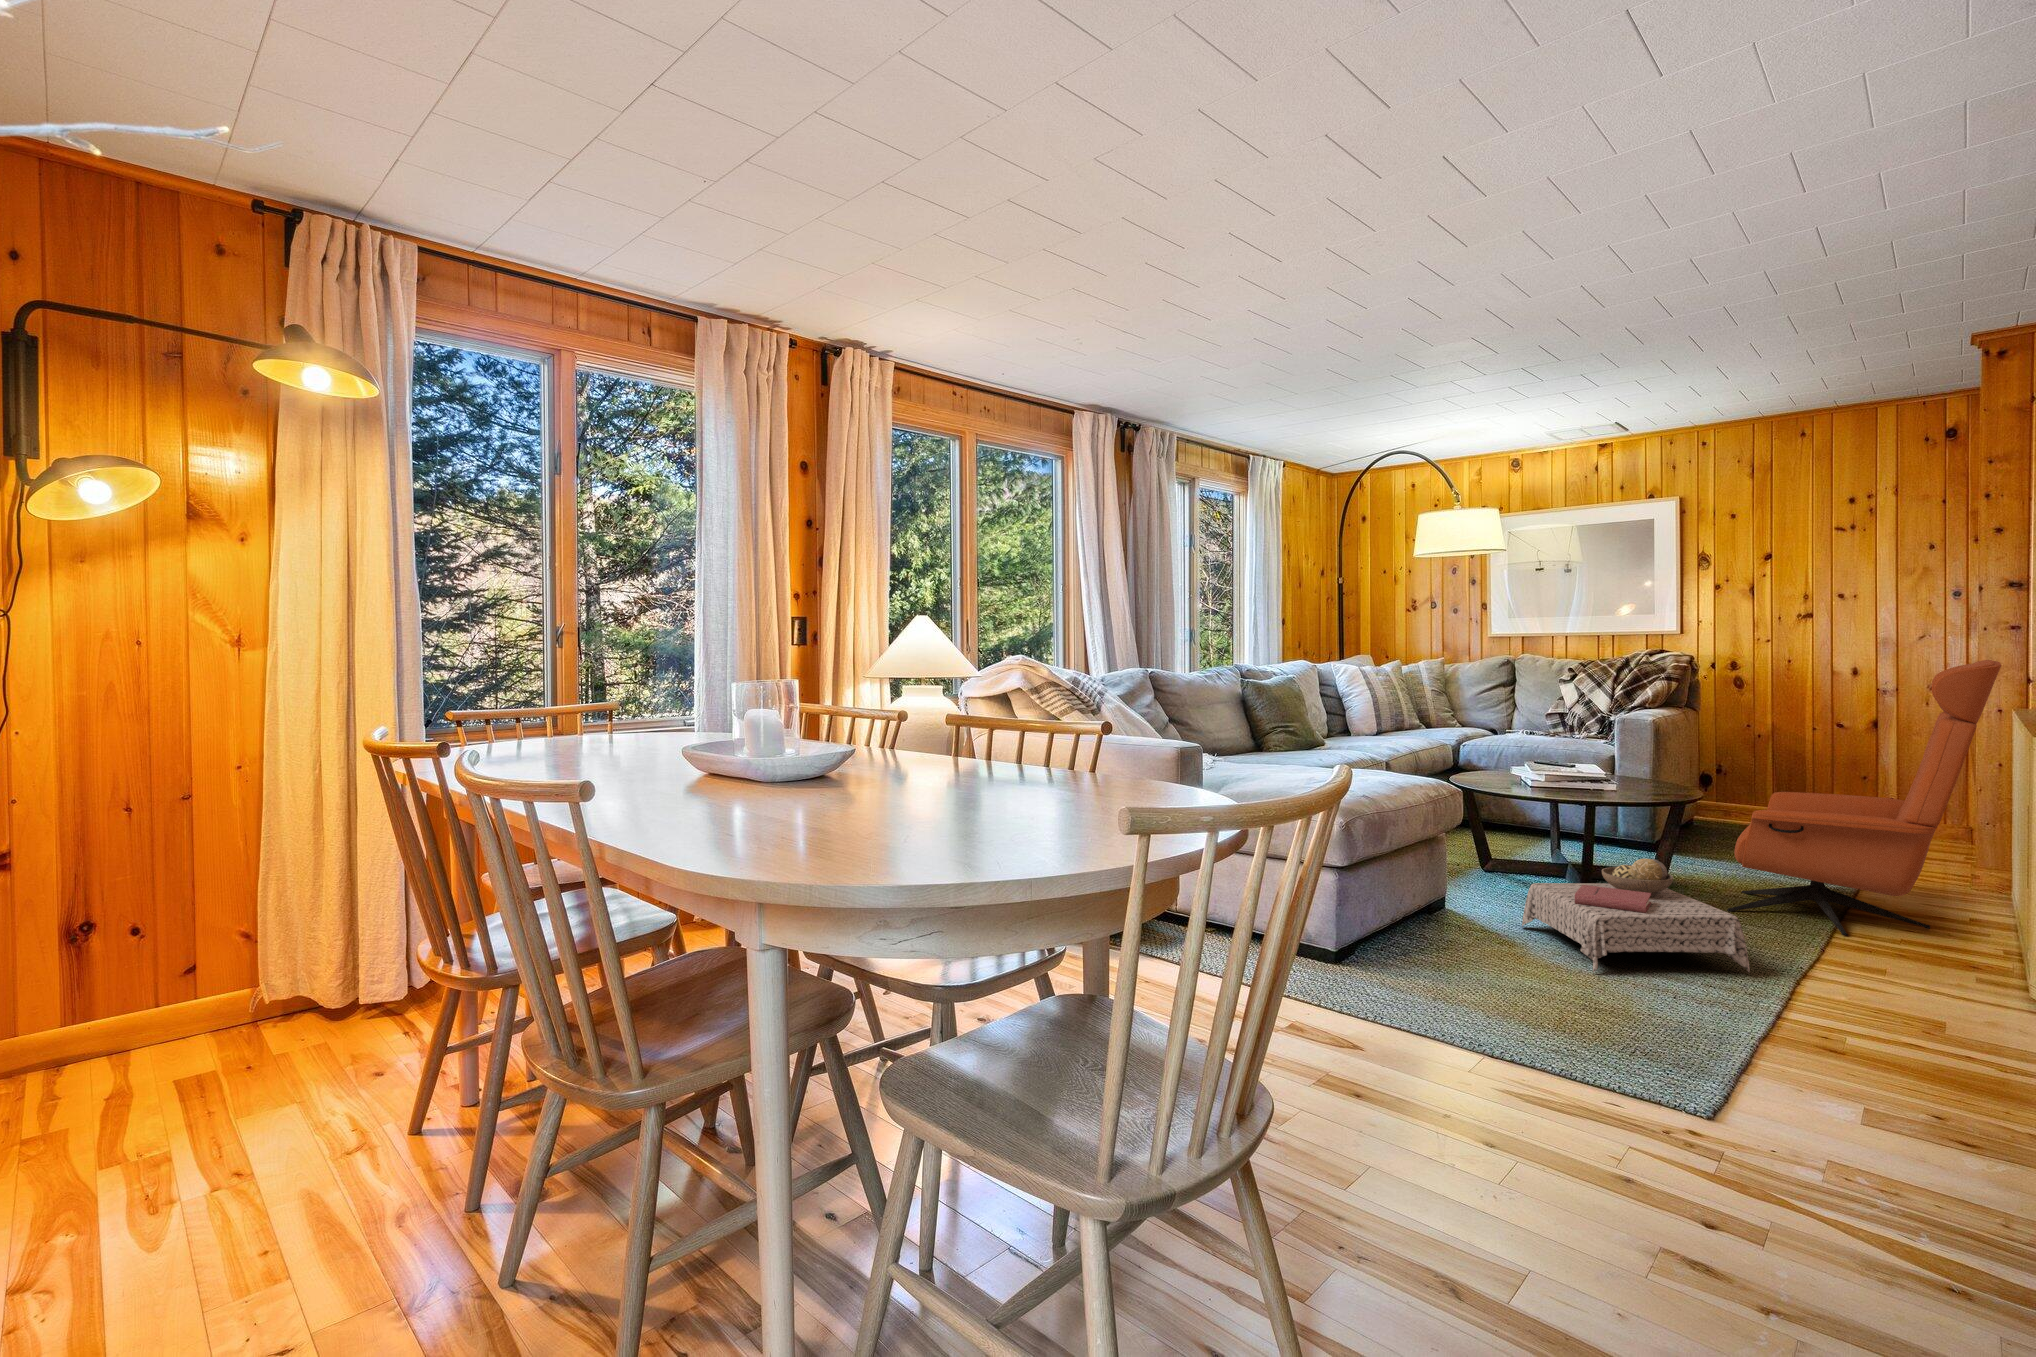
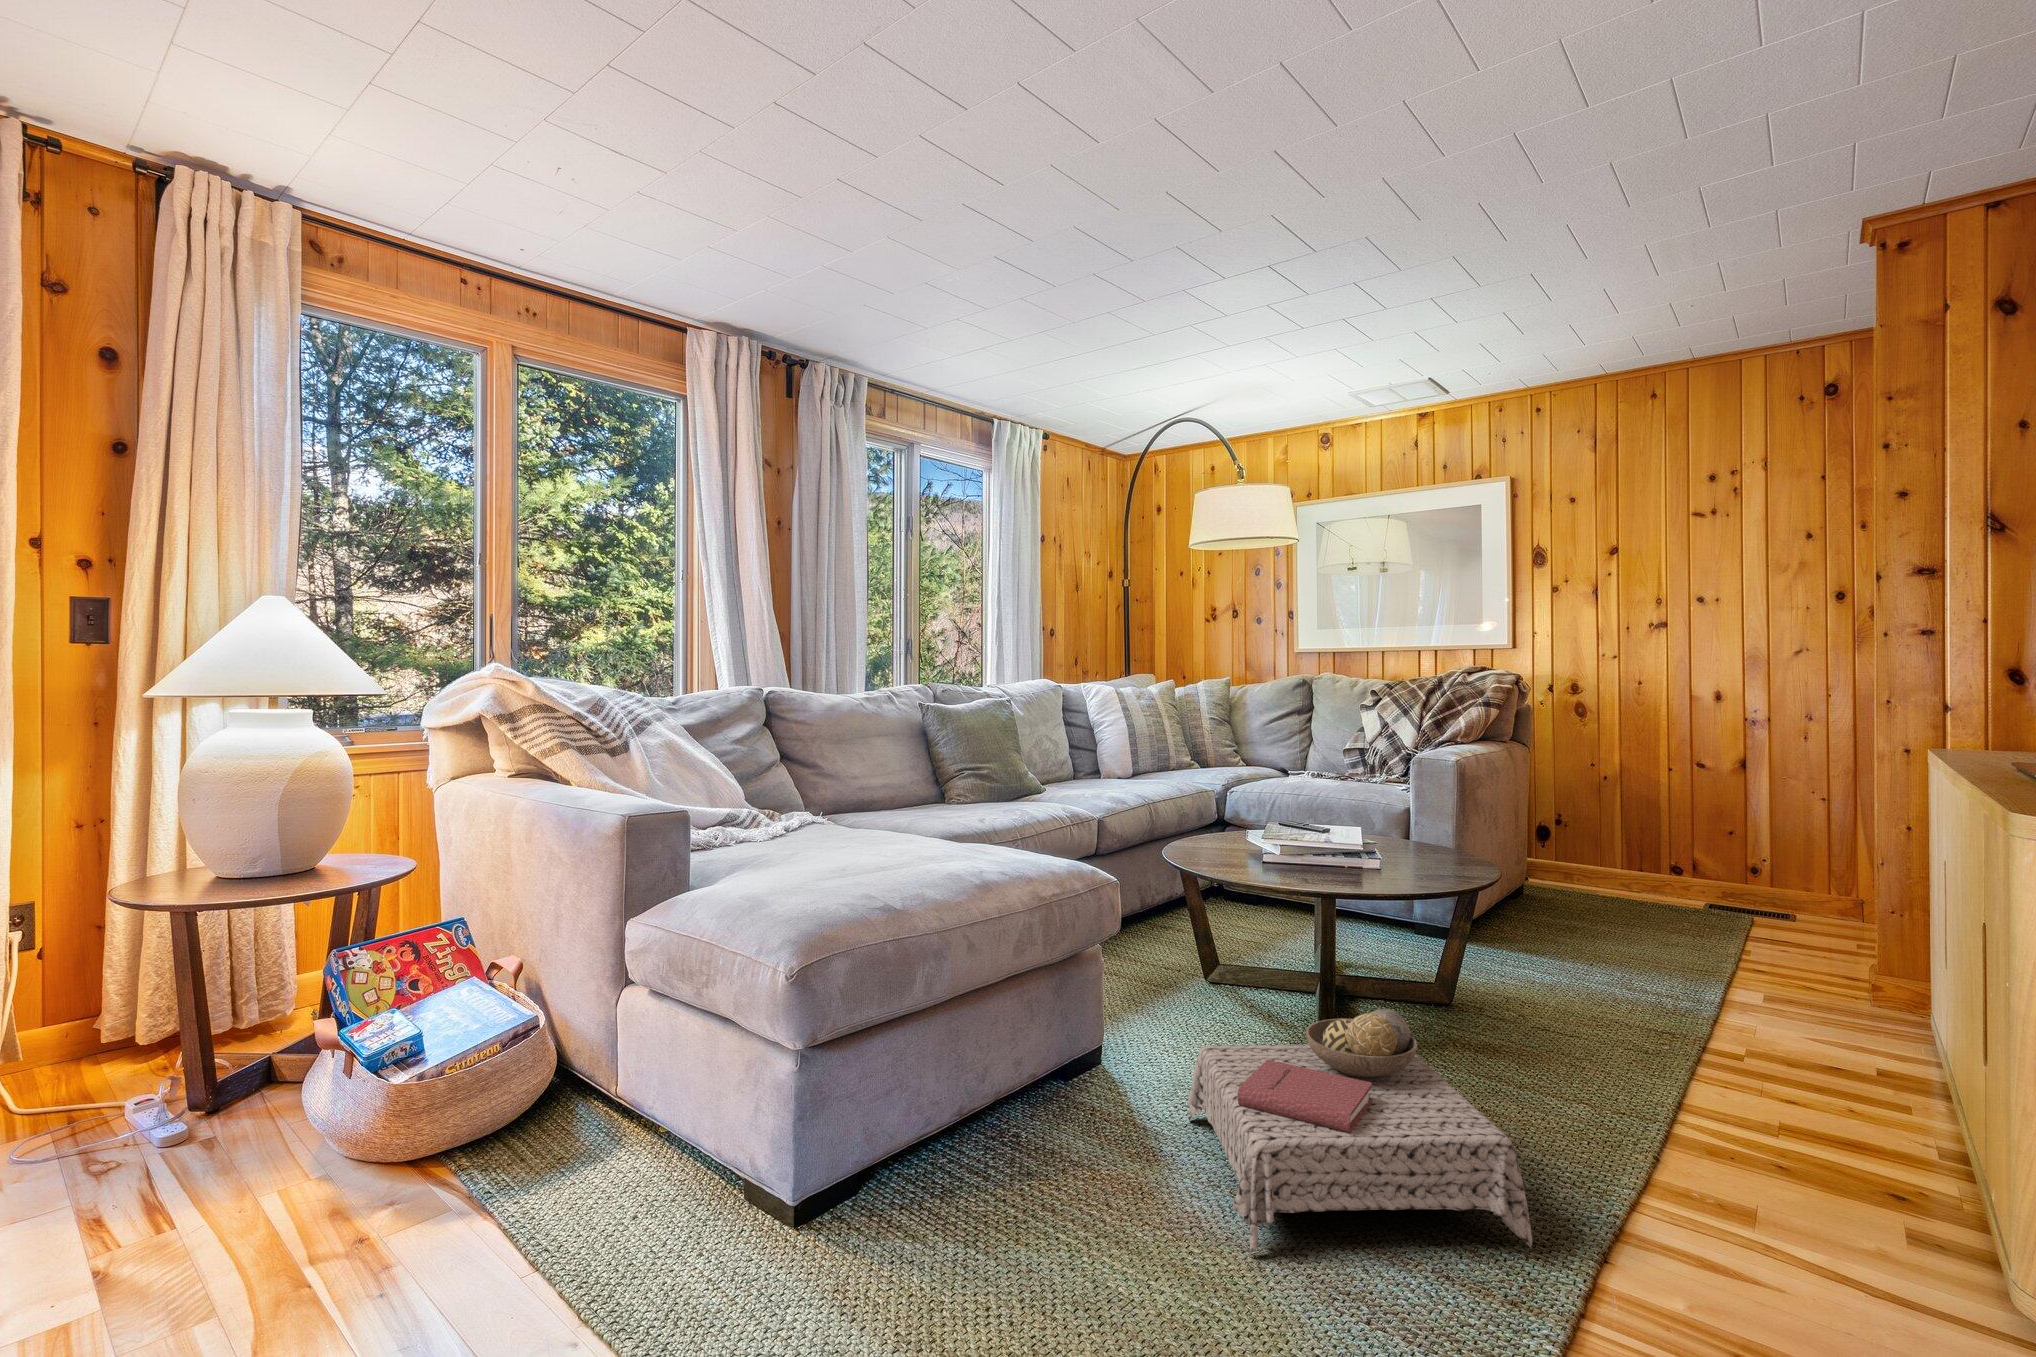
lounge chair: present [1727,660,2001,935] -> none [1530,671,1943,1128]

